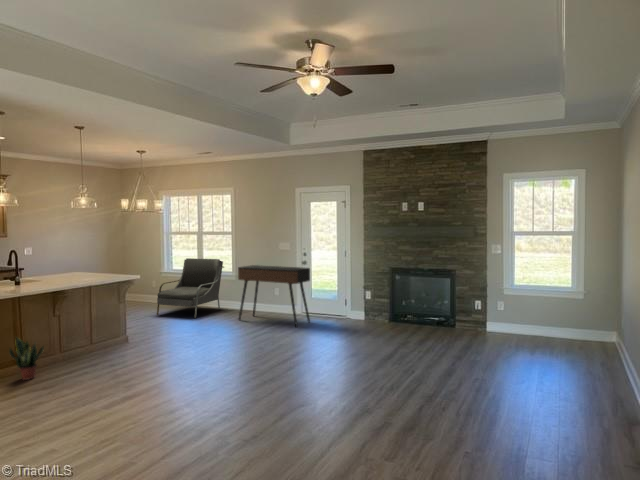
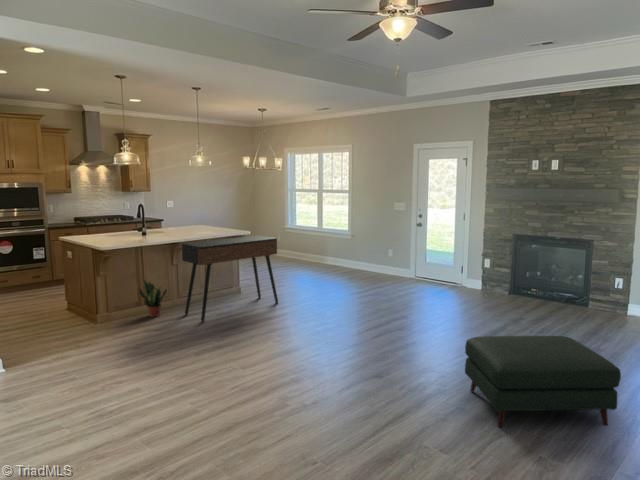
armchair: present [157,258,224,318] -> none [276,215,341,273]
console table: present [238,265,310,327] -> present [182,235,278,322]
ottoman: none [379,349,505,435] -> present [465,336,621,427]

